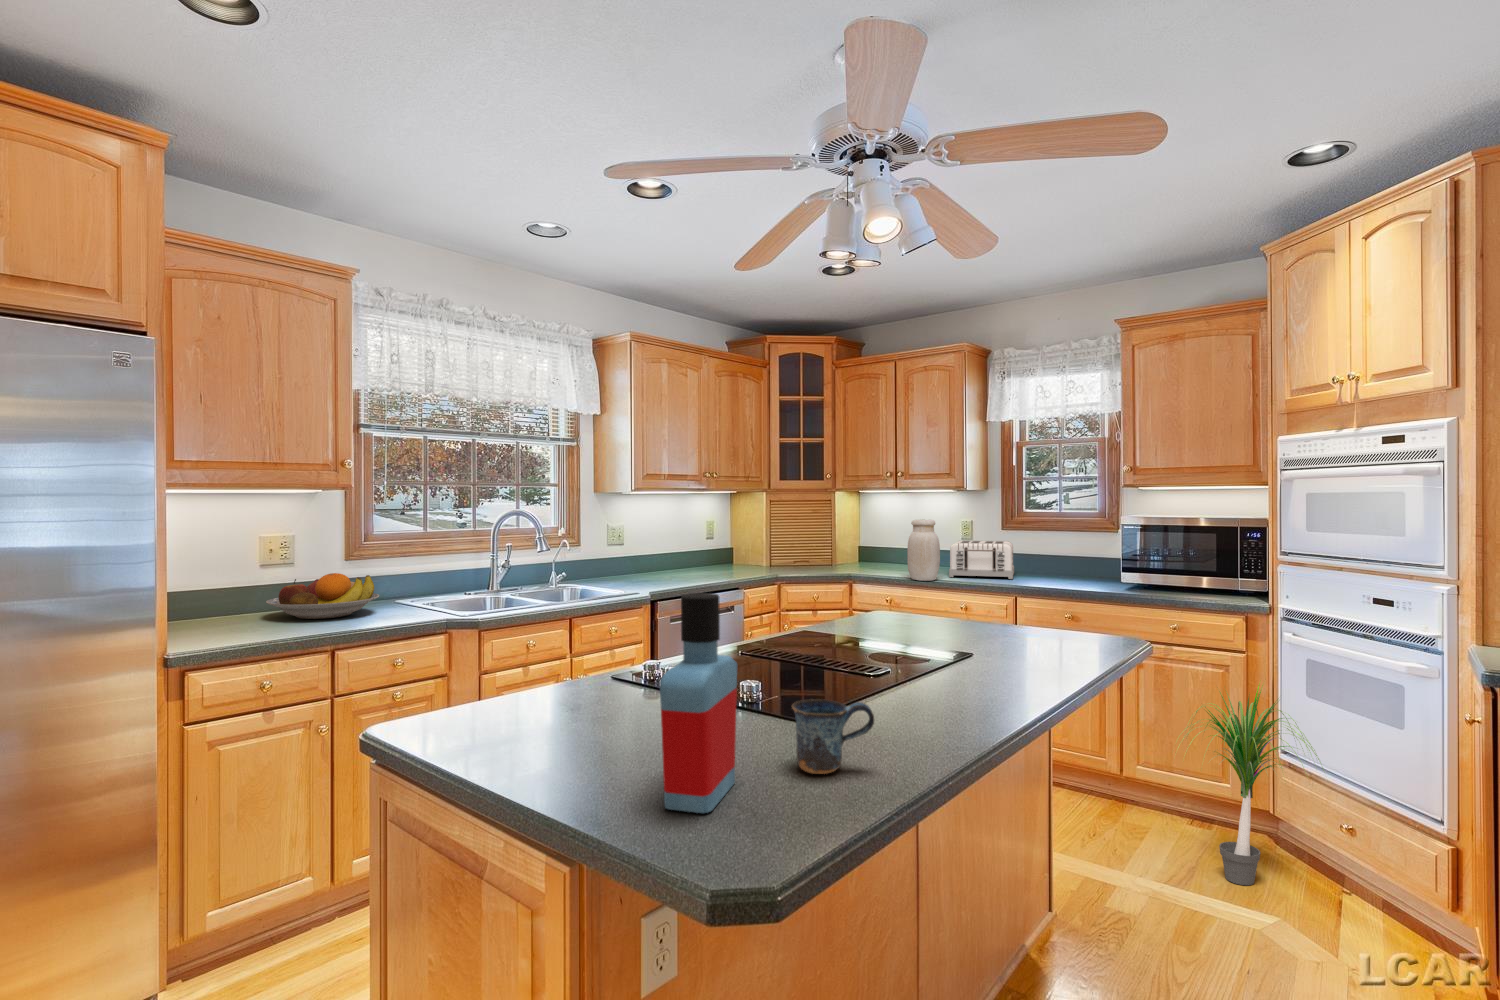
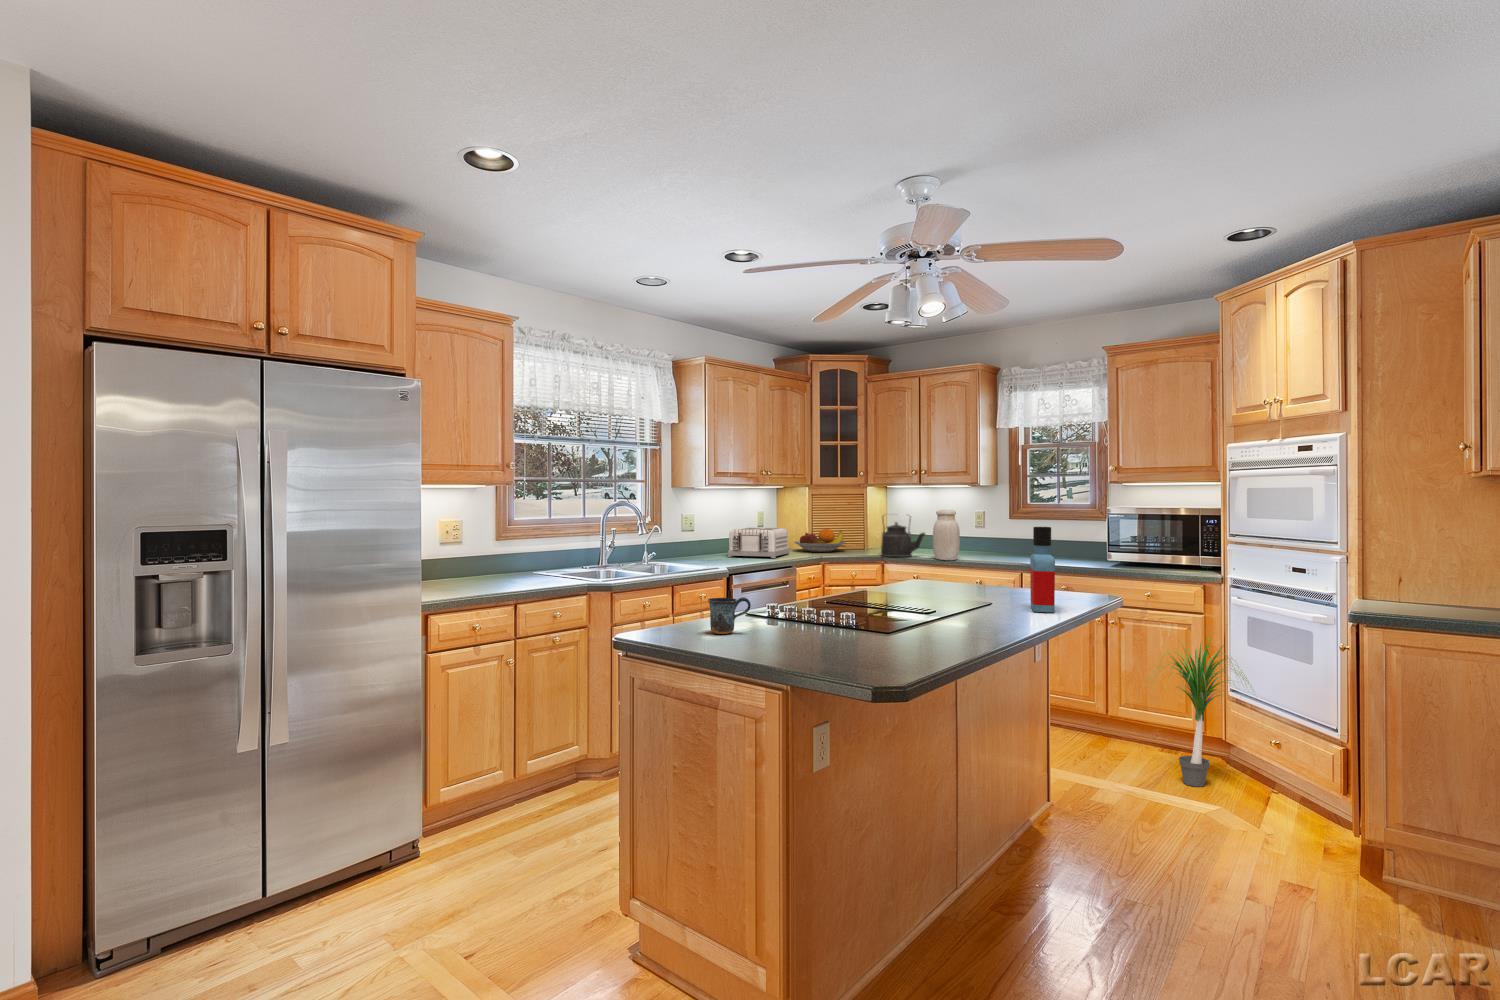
kettle: none [847,524,900,576] -> present [881,515,925,557]
toaster: present [949,540,1014,579] -> present [728,528,789,558]
fruit bowl: present [266,573,379,619] -> present [794,529,846,552]
bottle: present [660,593,737,813] -> present [1030,527,1055,612]
mug: present [792,699,874,774] -> present [708,597,751,634]

